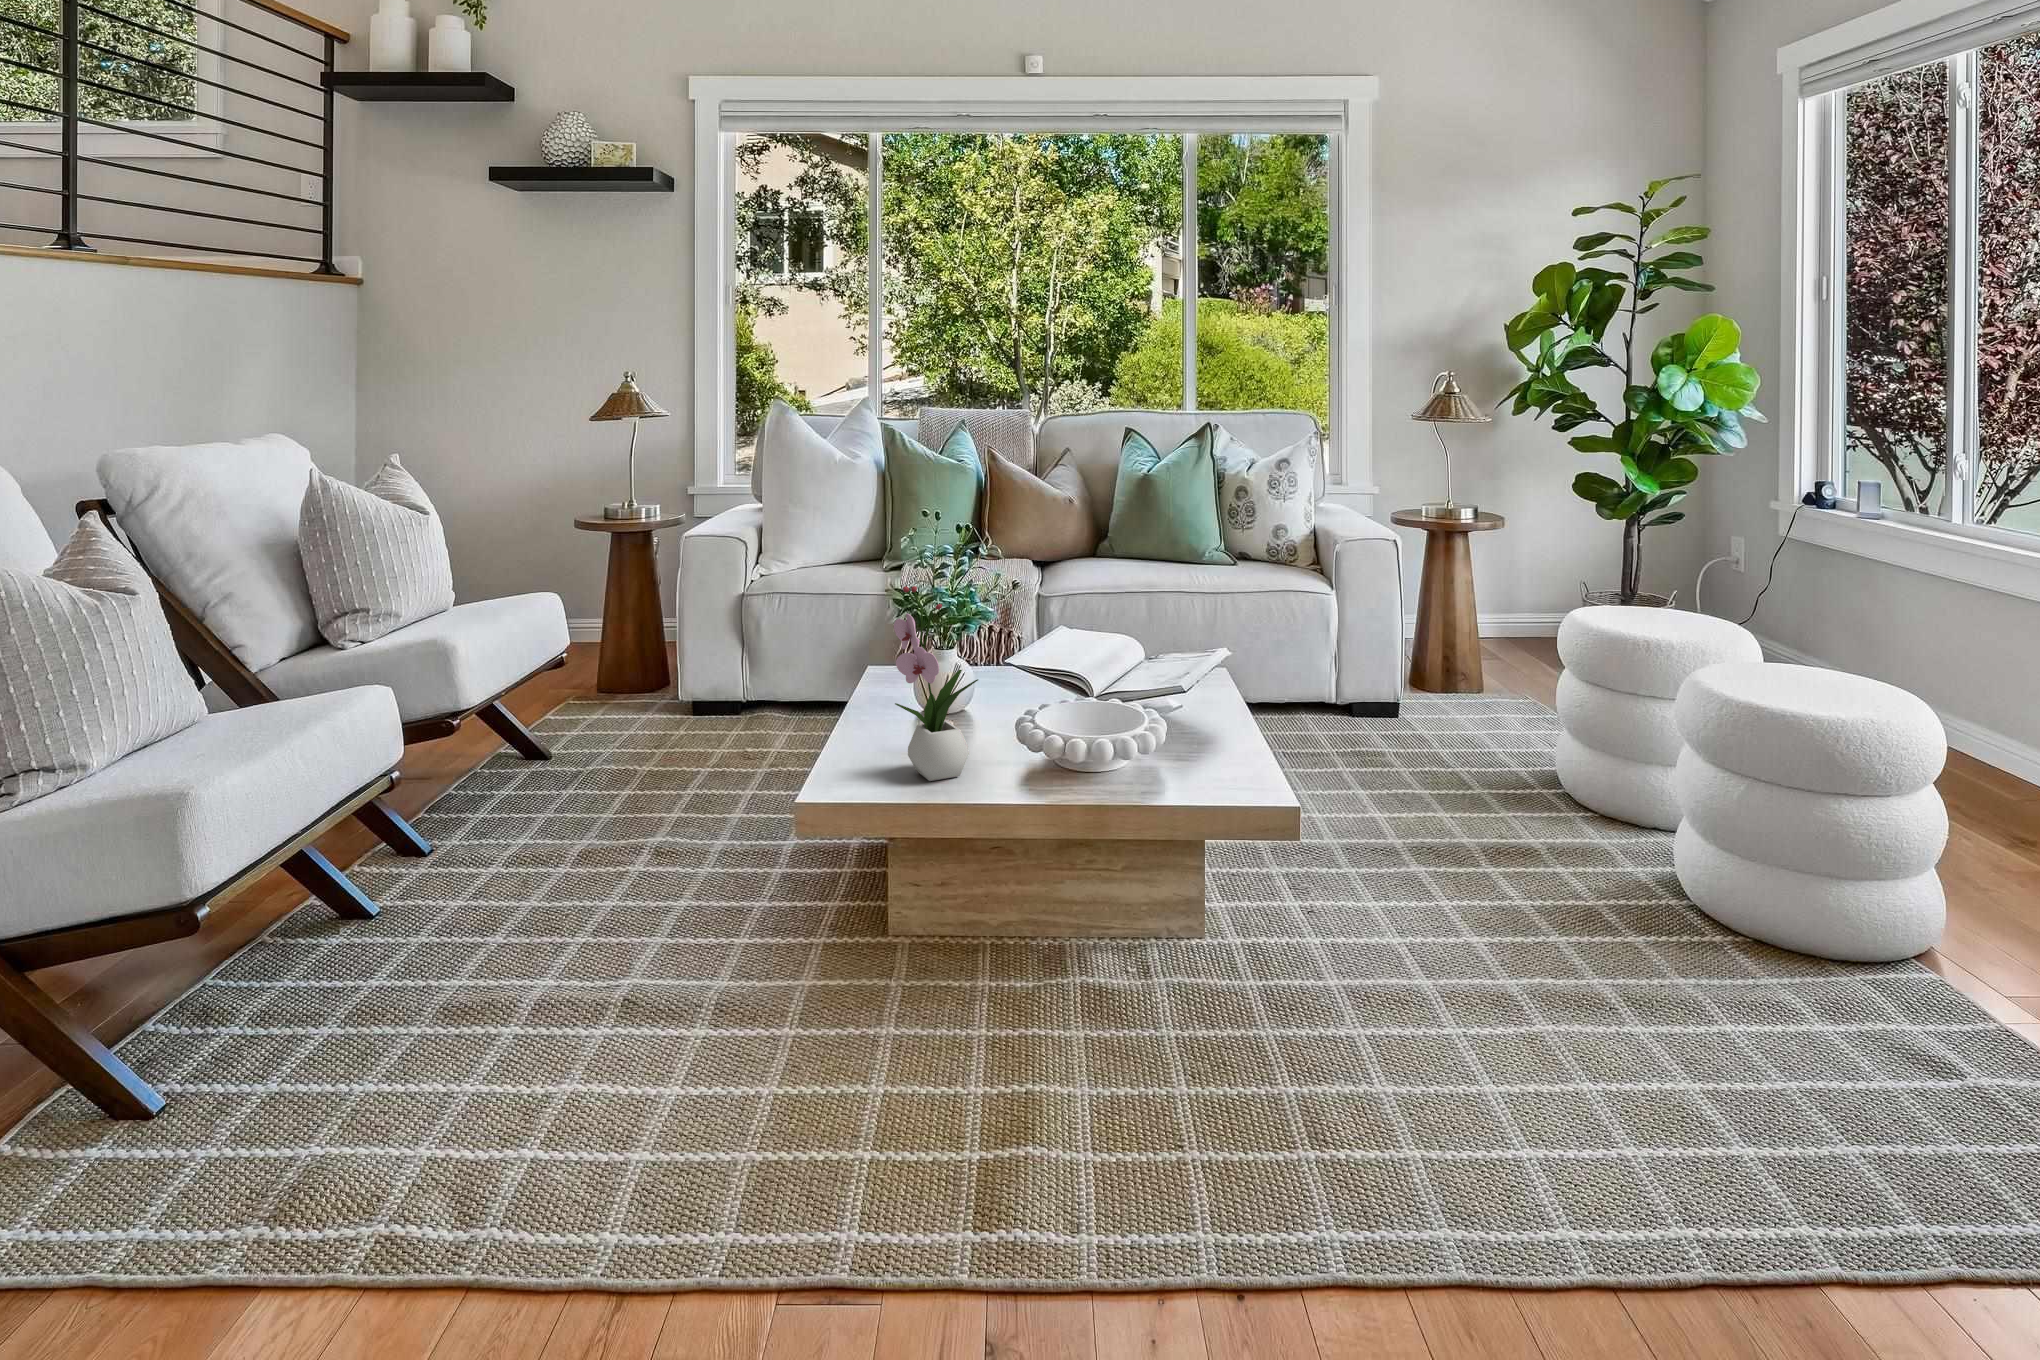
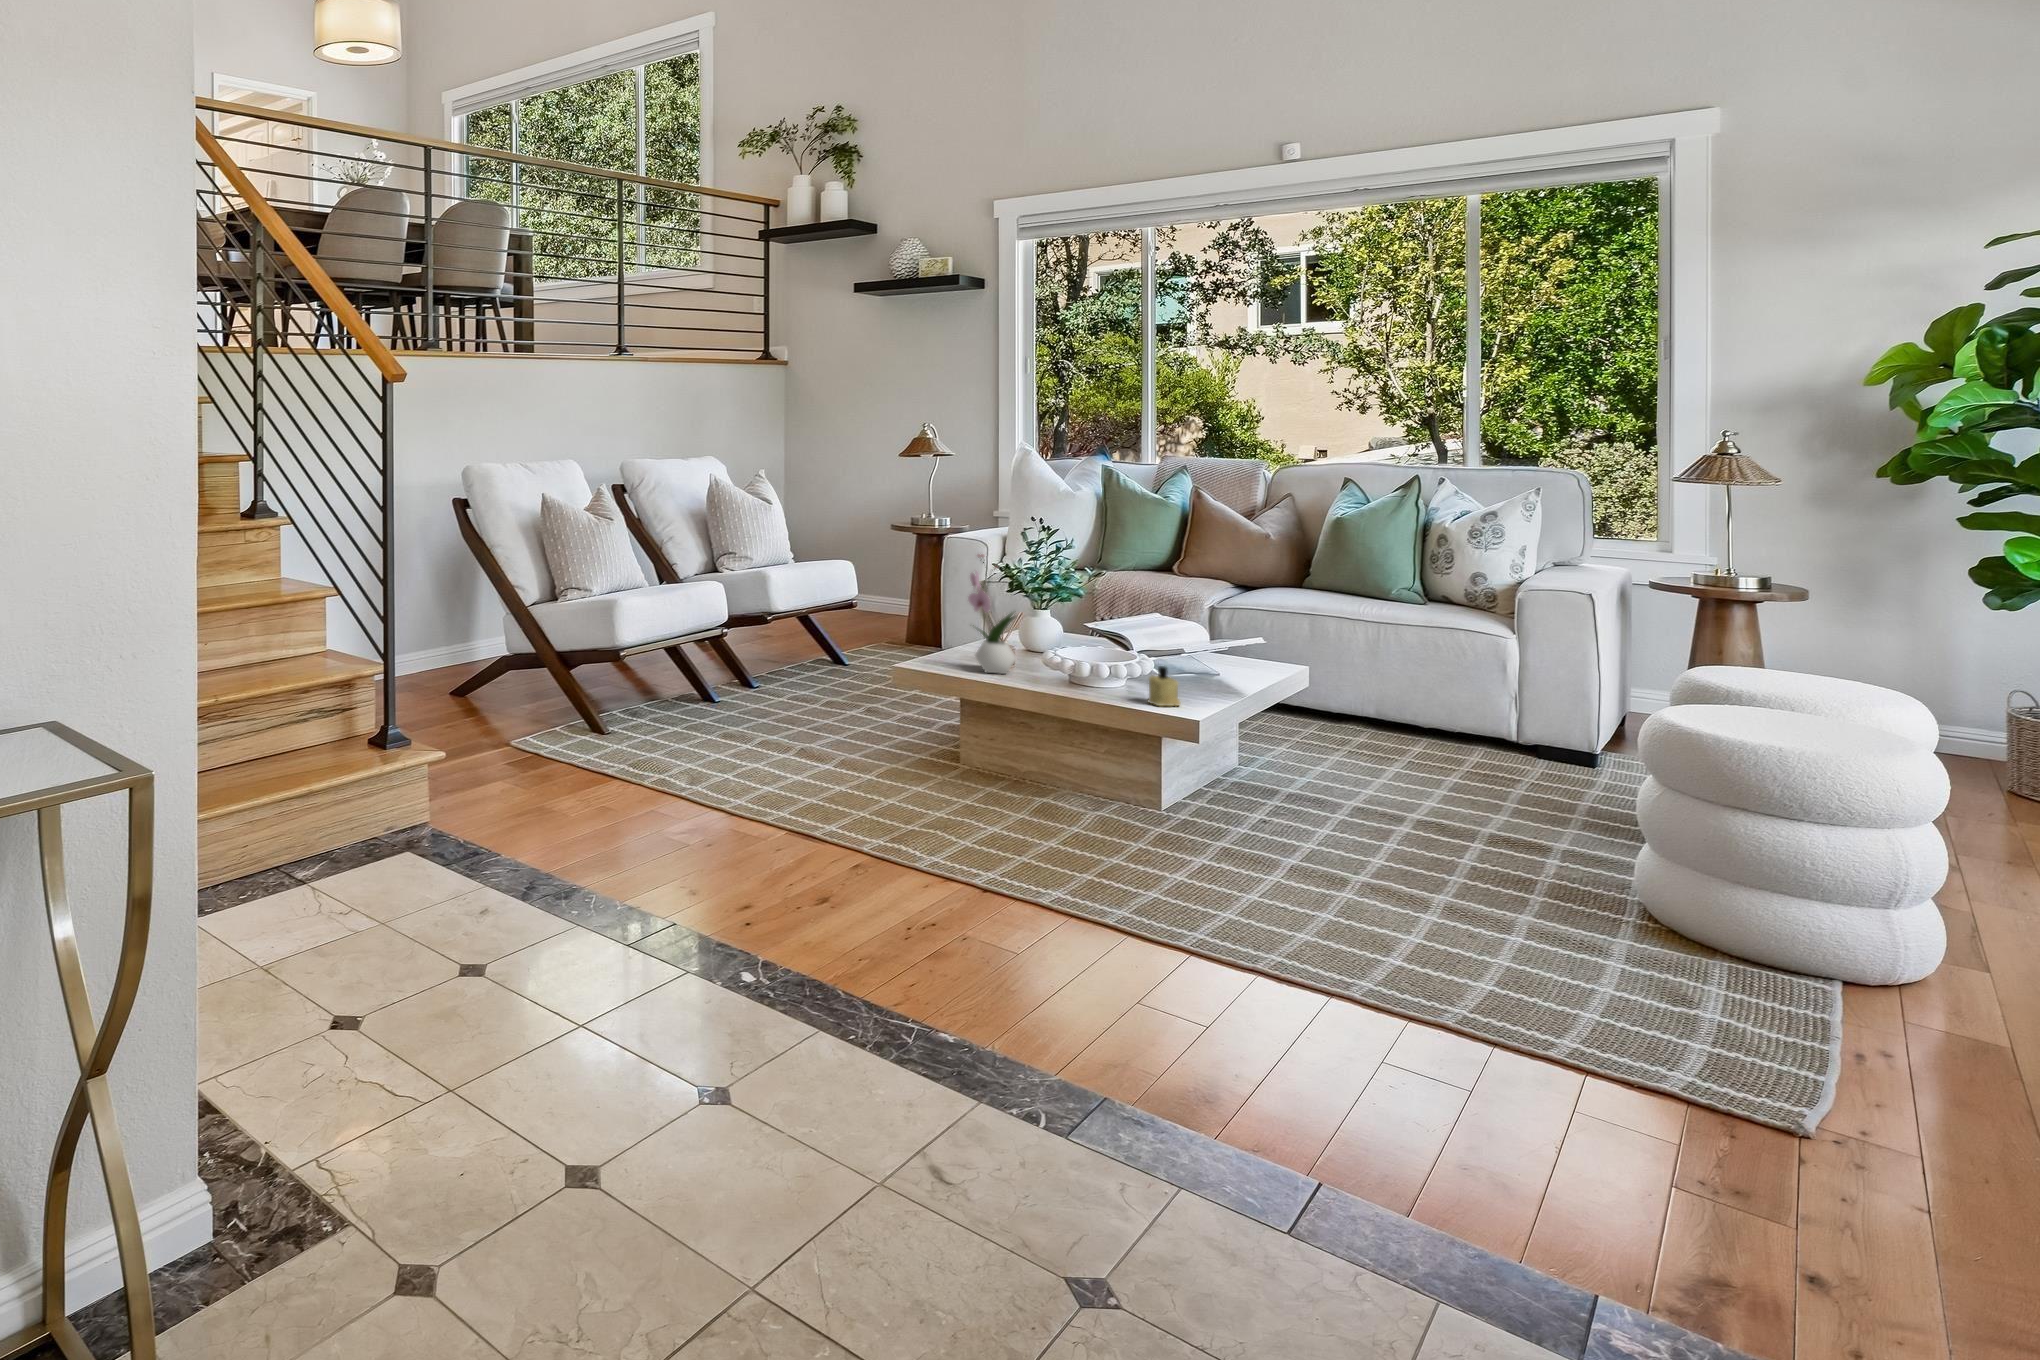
candle: none [1191,729,1234,794] -> present [1148,666,1180,706]

